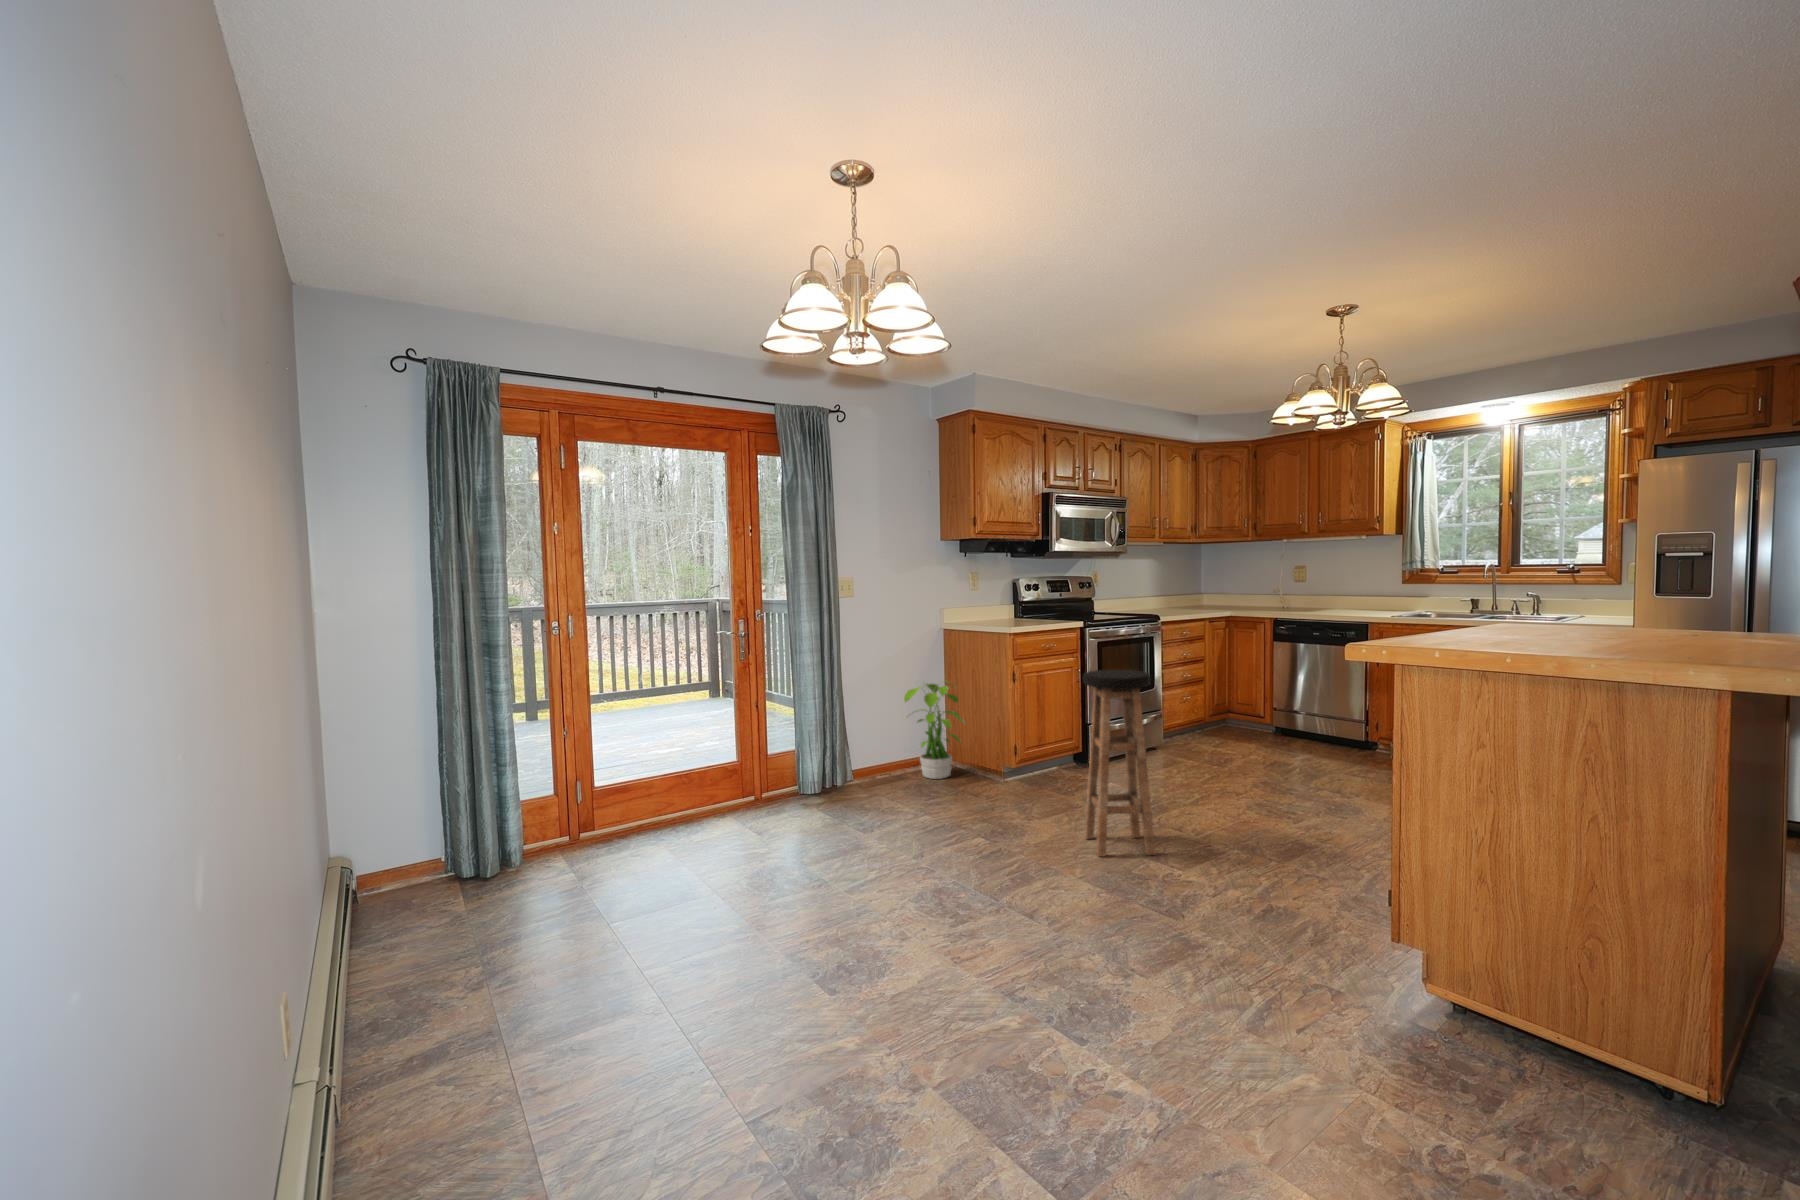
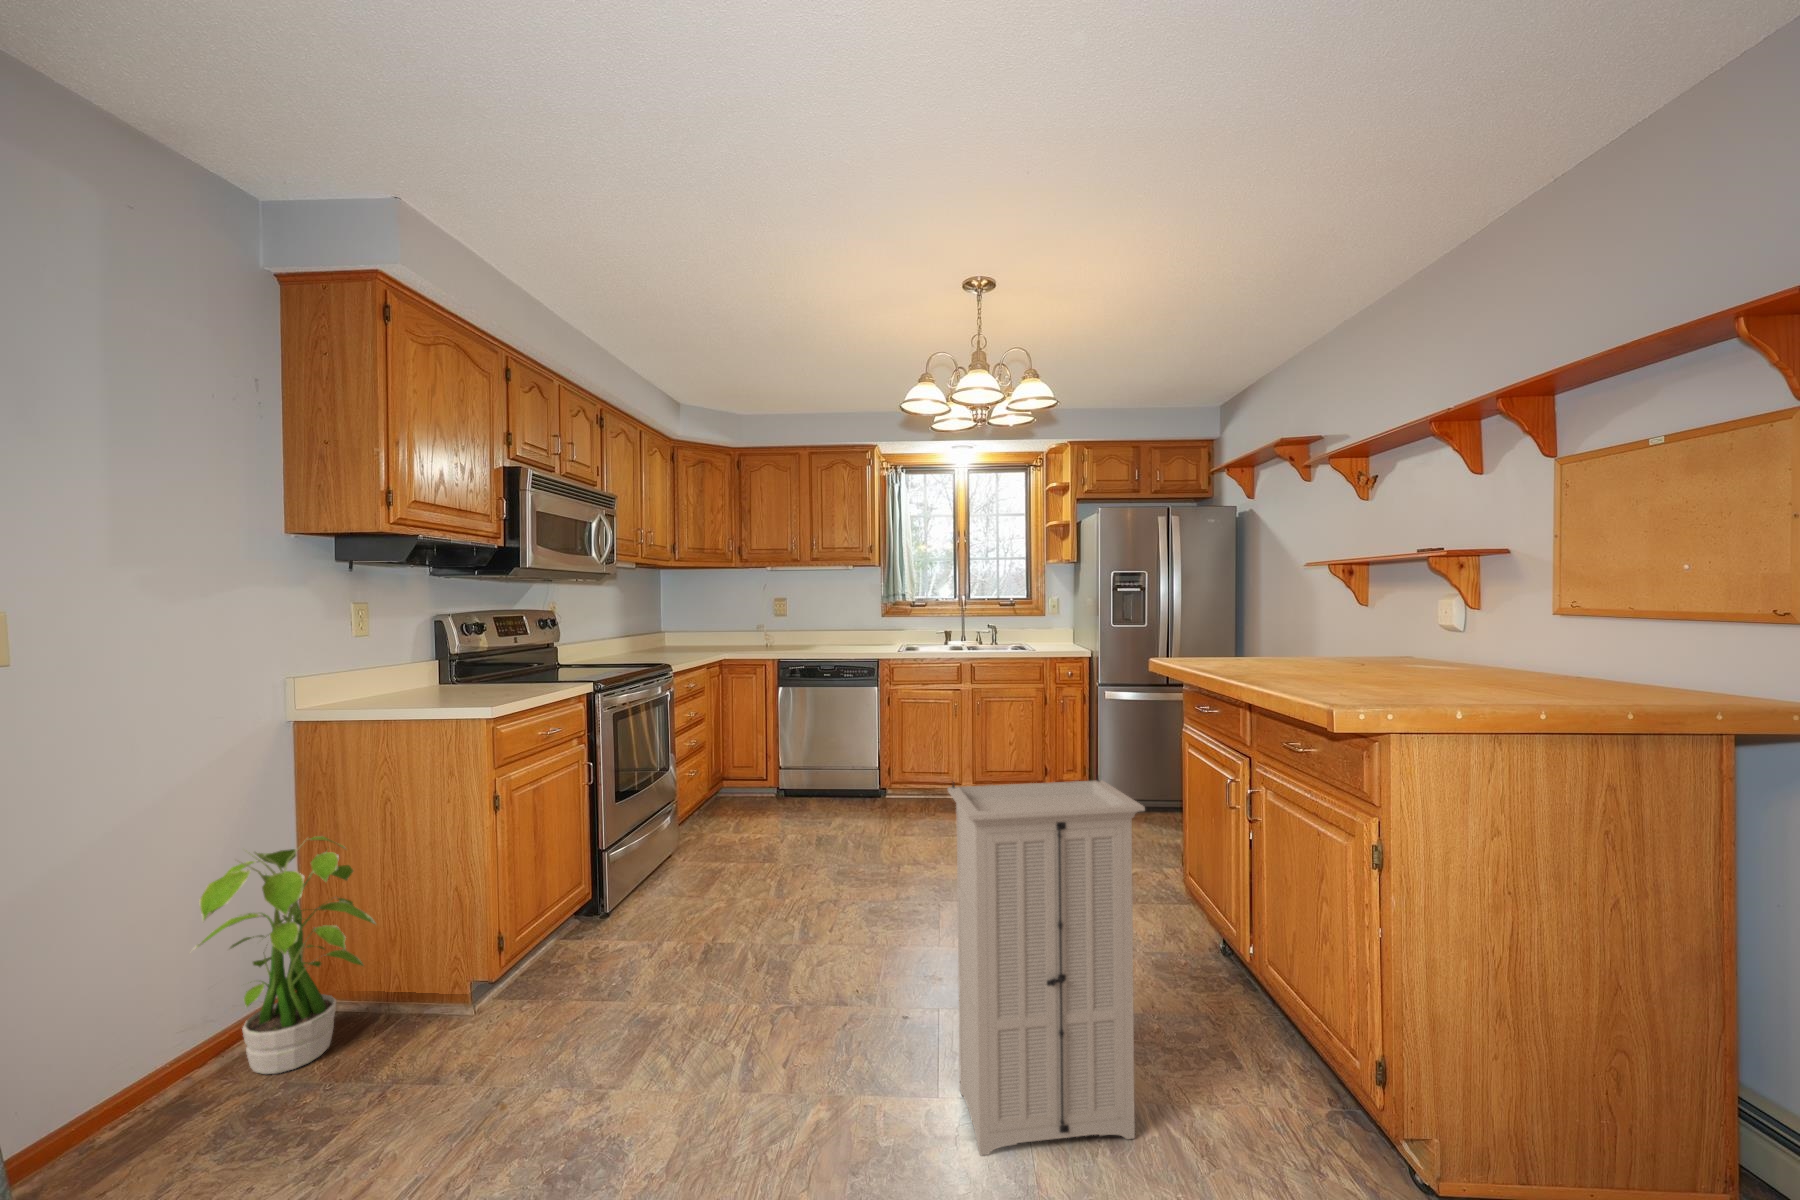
bar stool: present [1083,670,1155,857] -> none [738,774,883,1158]
storage cabinet: none [1169,680,1299,908] -> present [948,778,1145,1155]

